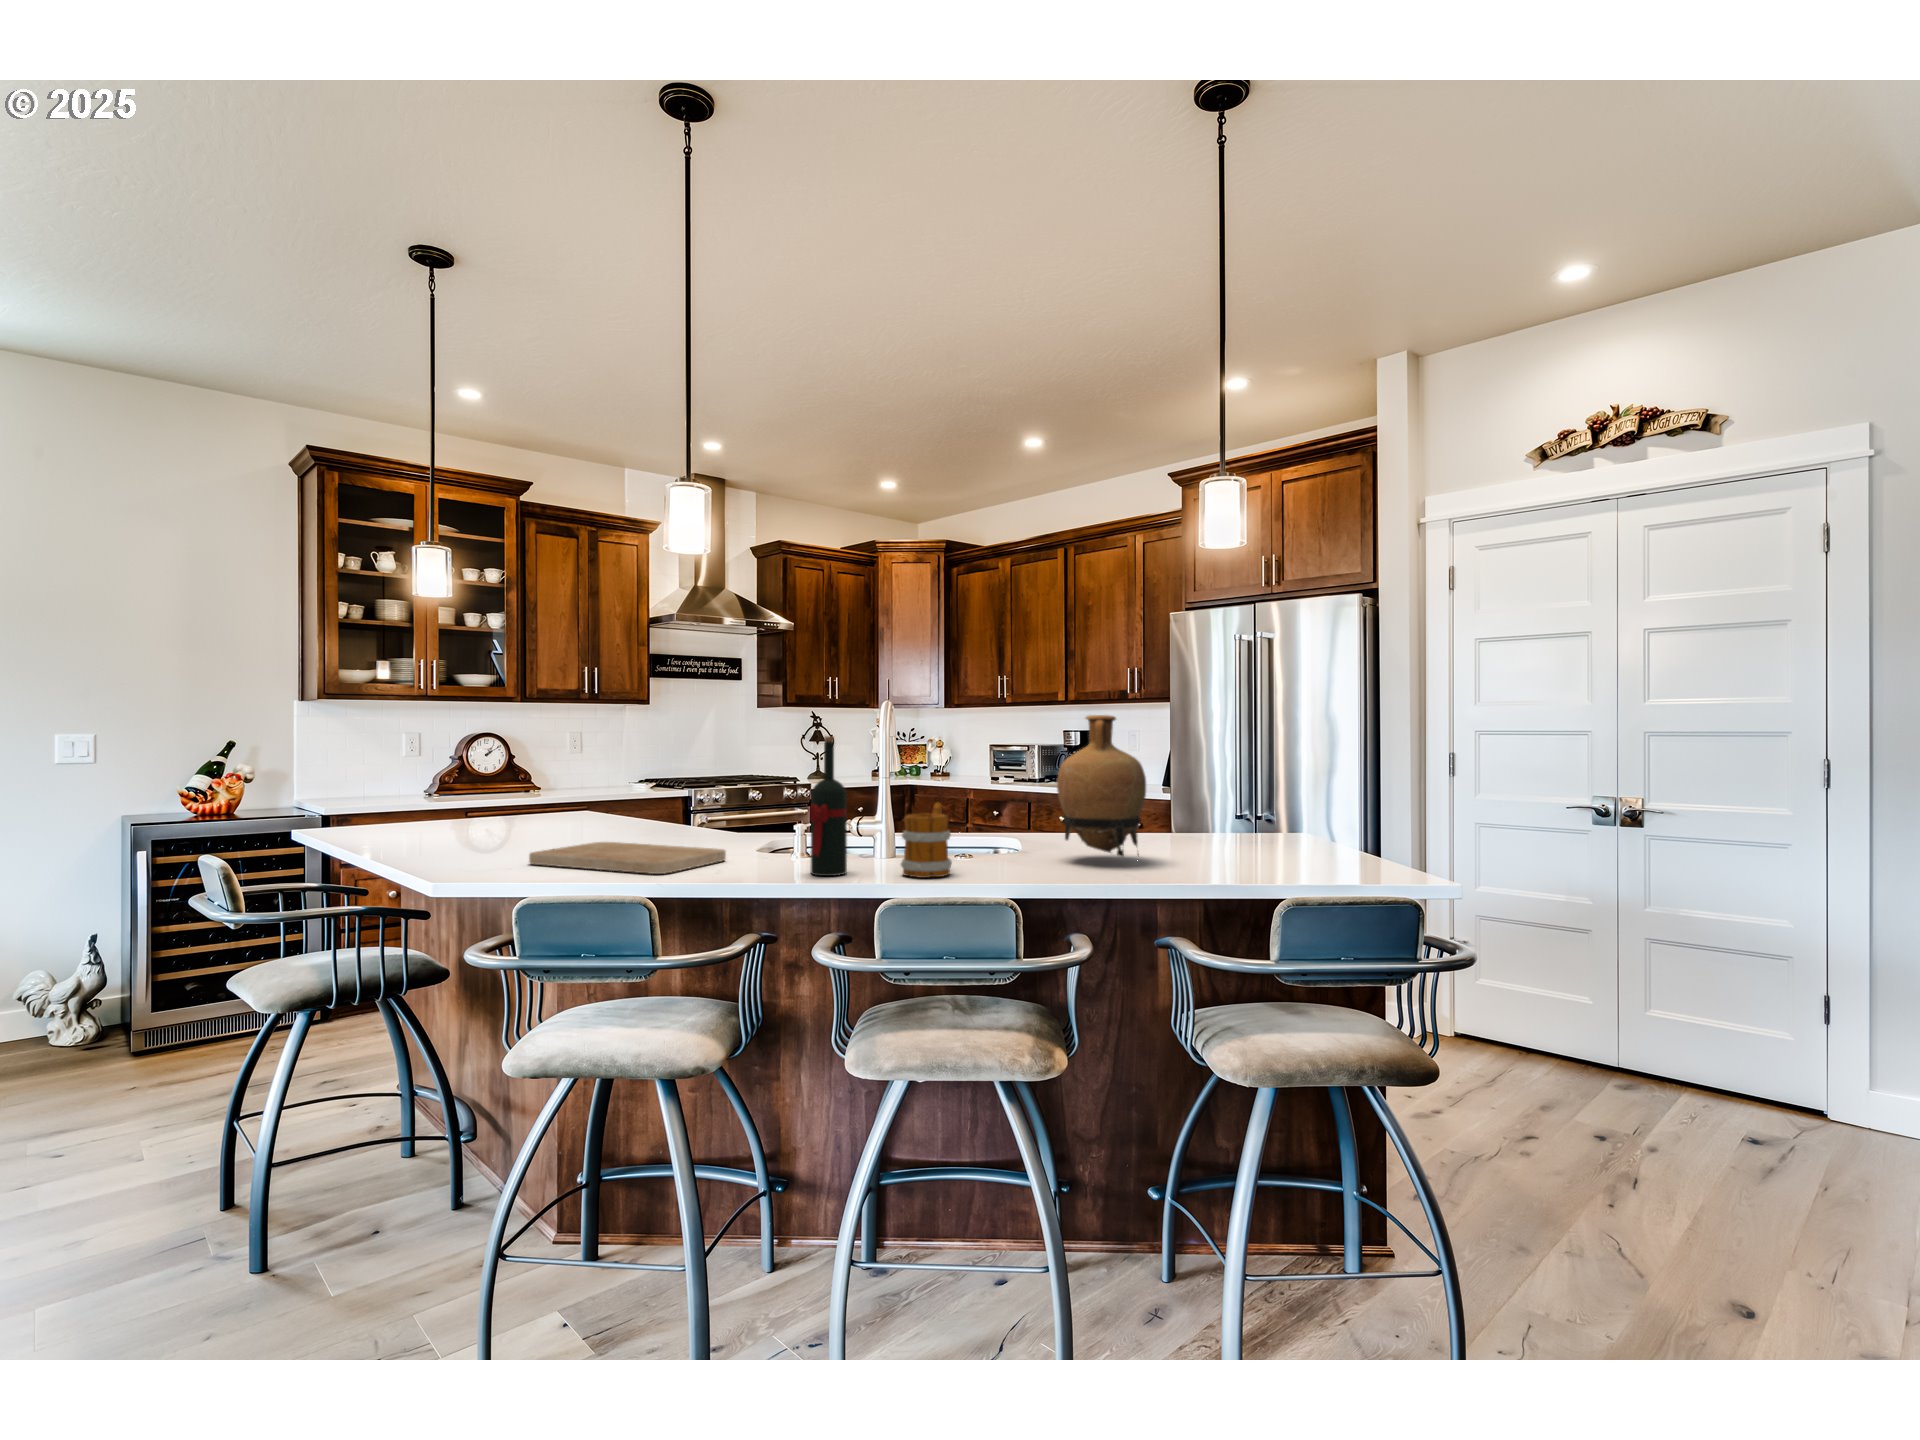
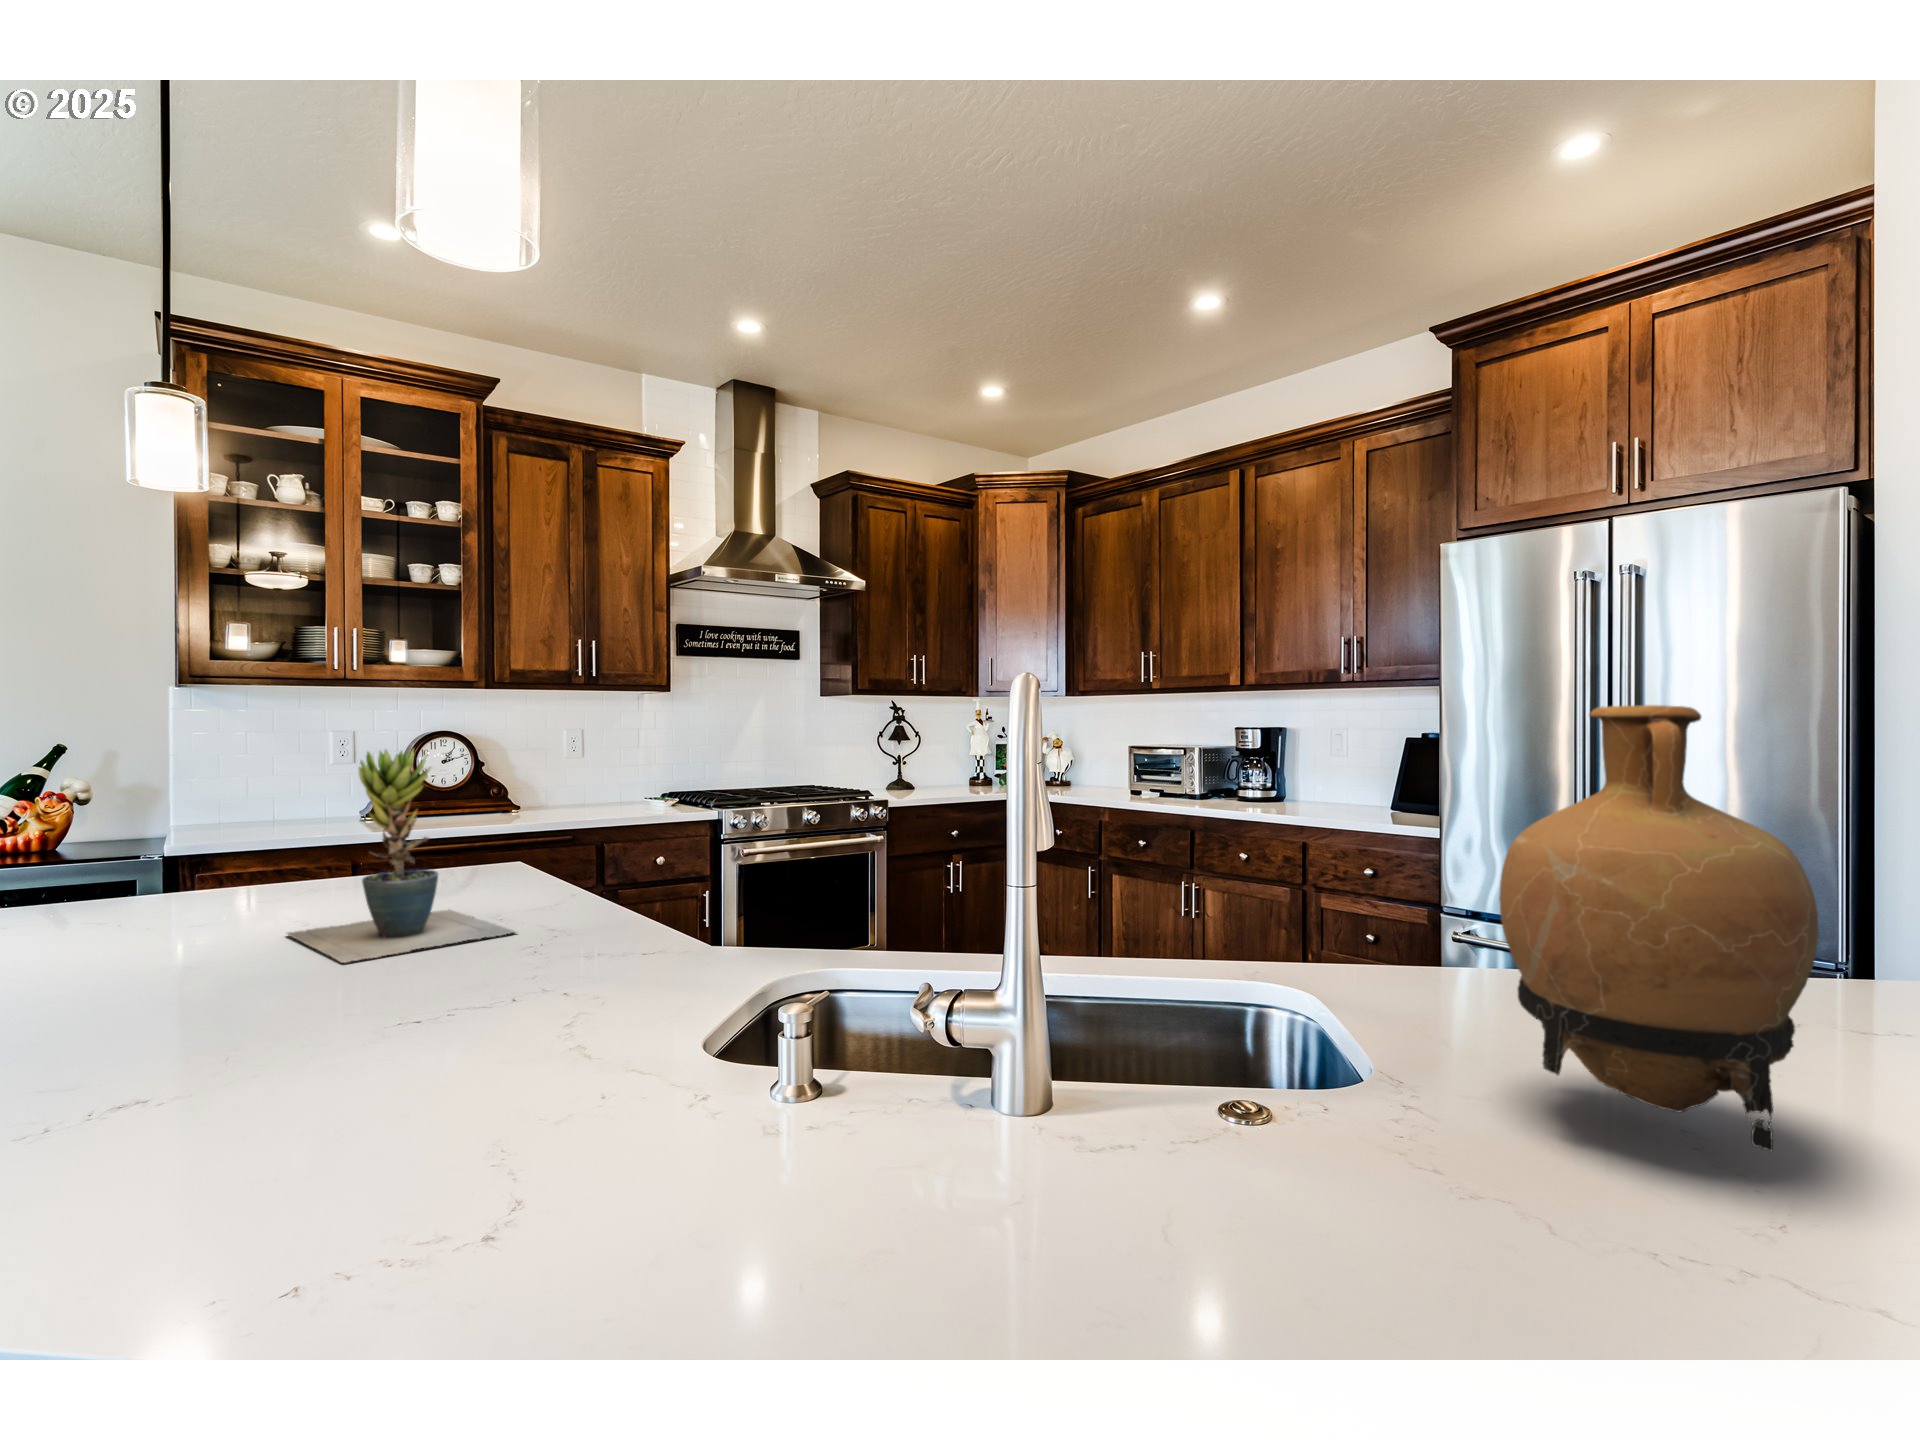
wine bottle: present [810,736,847,876] -> none [788,772,909,1234]
potted plant: none [509,737,634,841] -> present [287,749,515,963]
mug: present [901,803,952,878] -> none [1083,972,1251,1272]
cutting board: present [529,842,726,874] -> none [105,996,605,1187]

